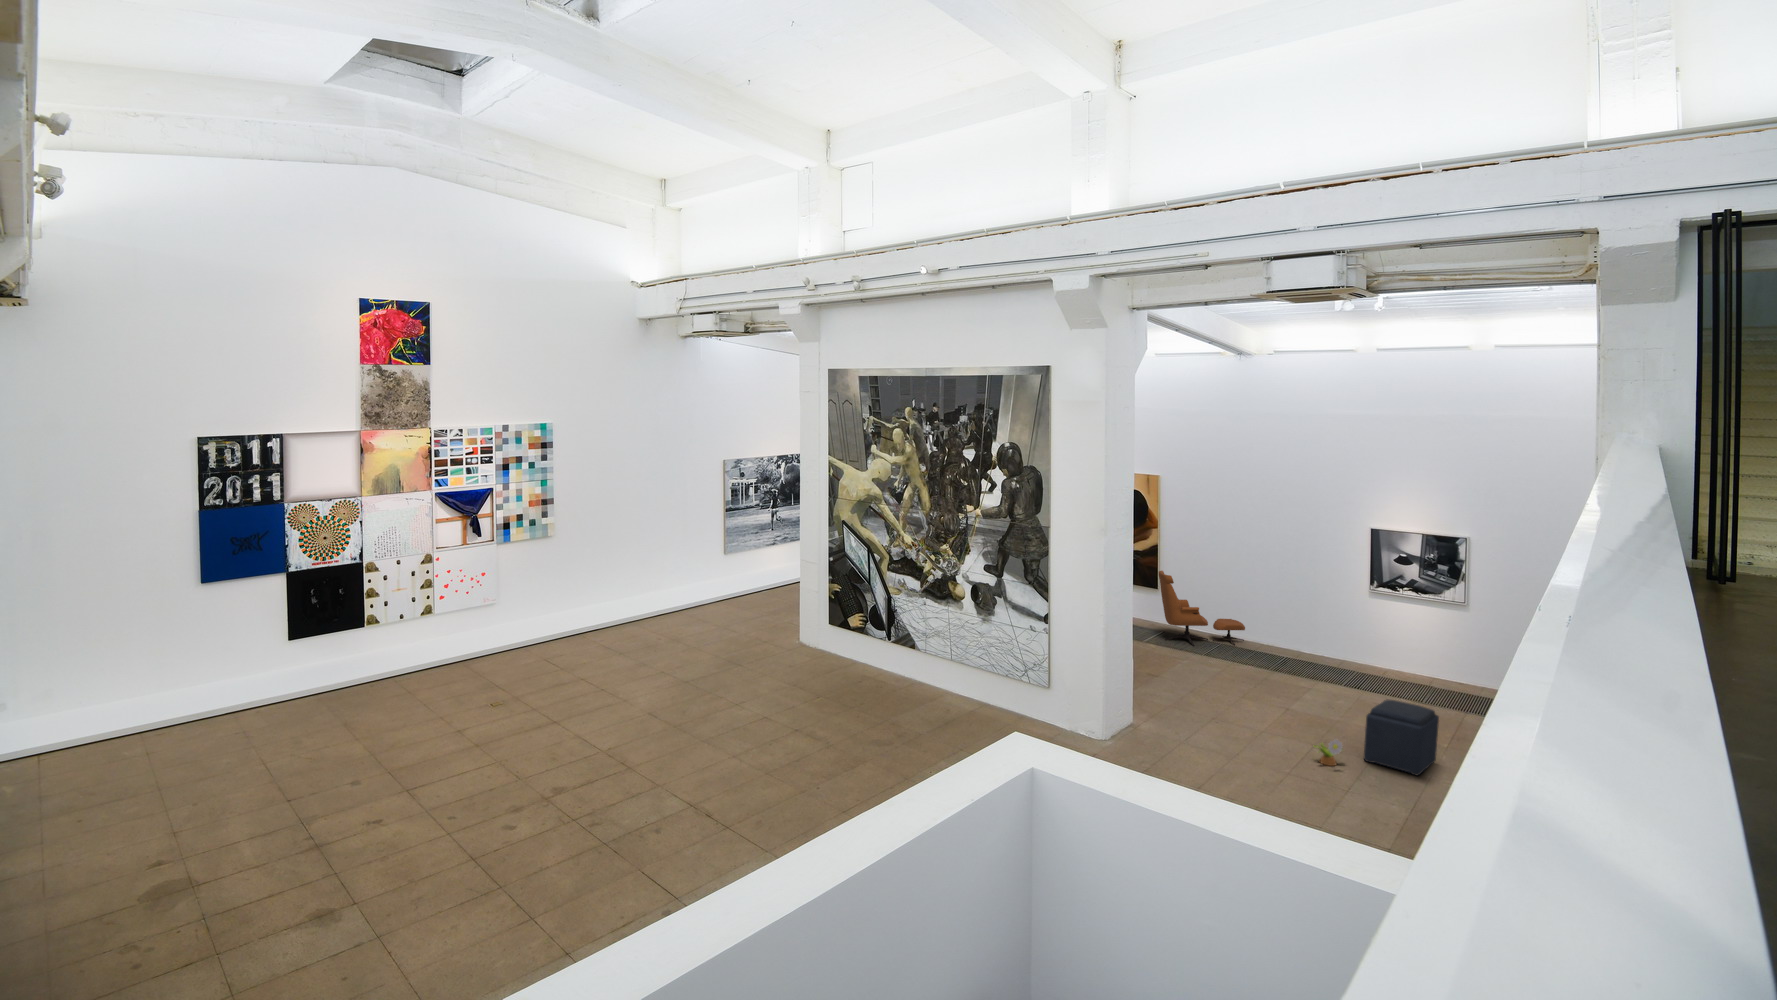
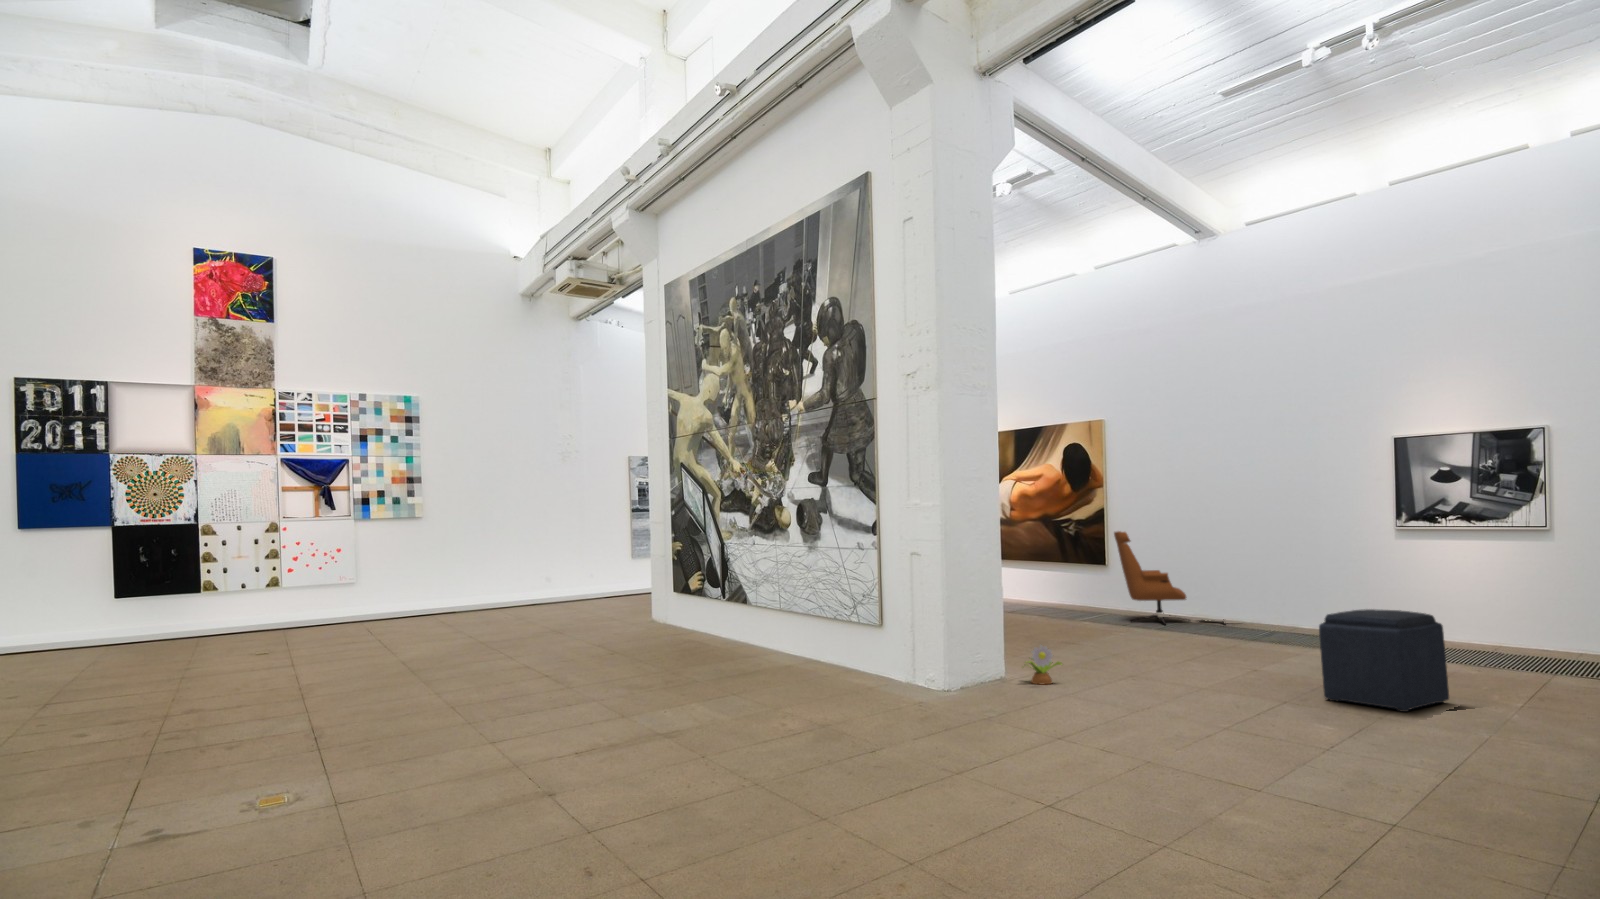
decorative plant: present [1314,740,1343,766] -> present [1026,645,1062,684]

